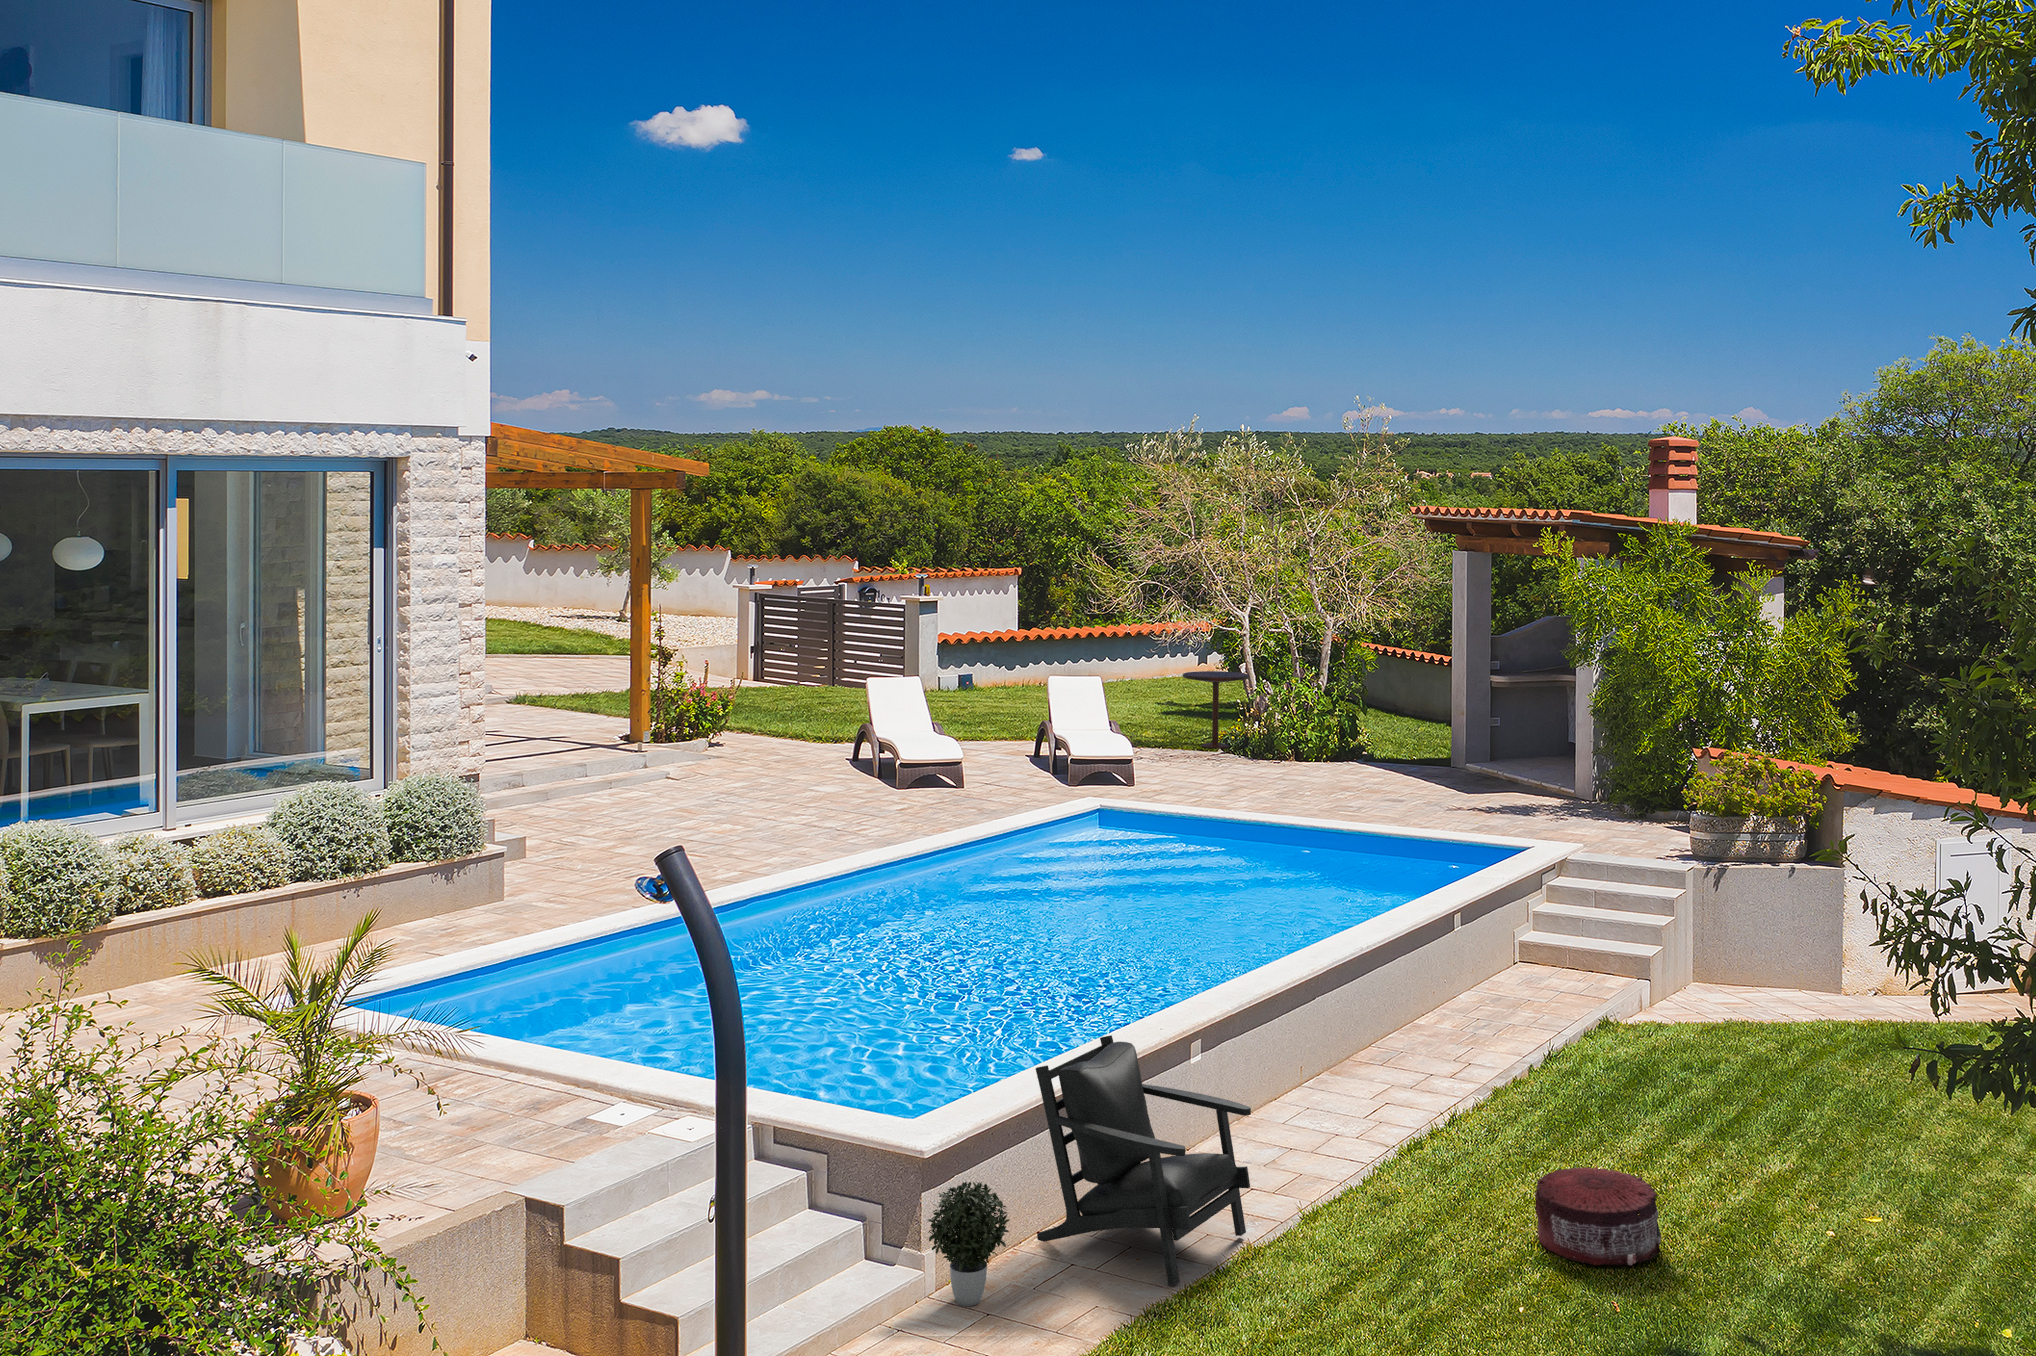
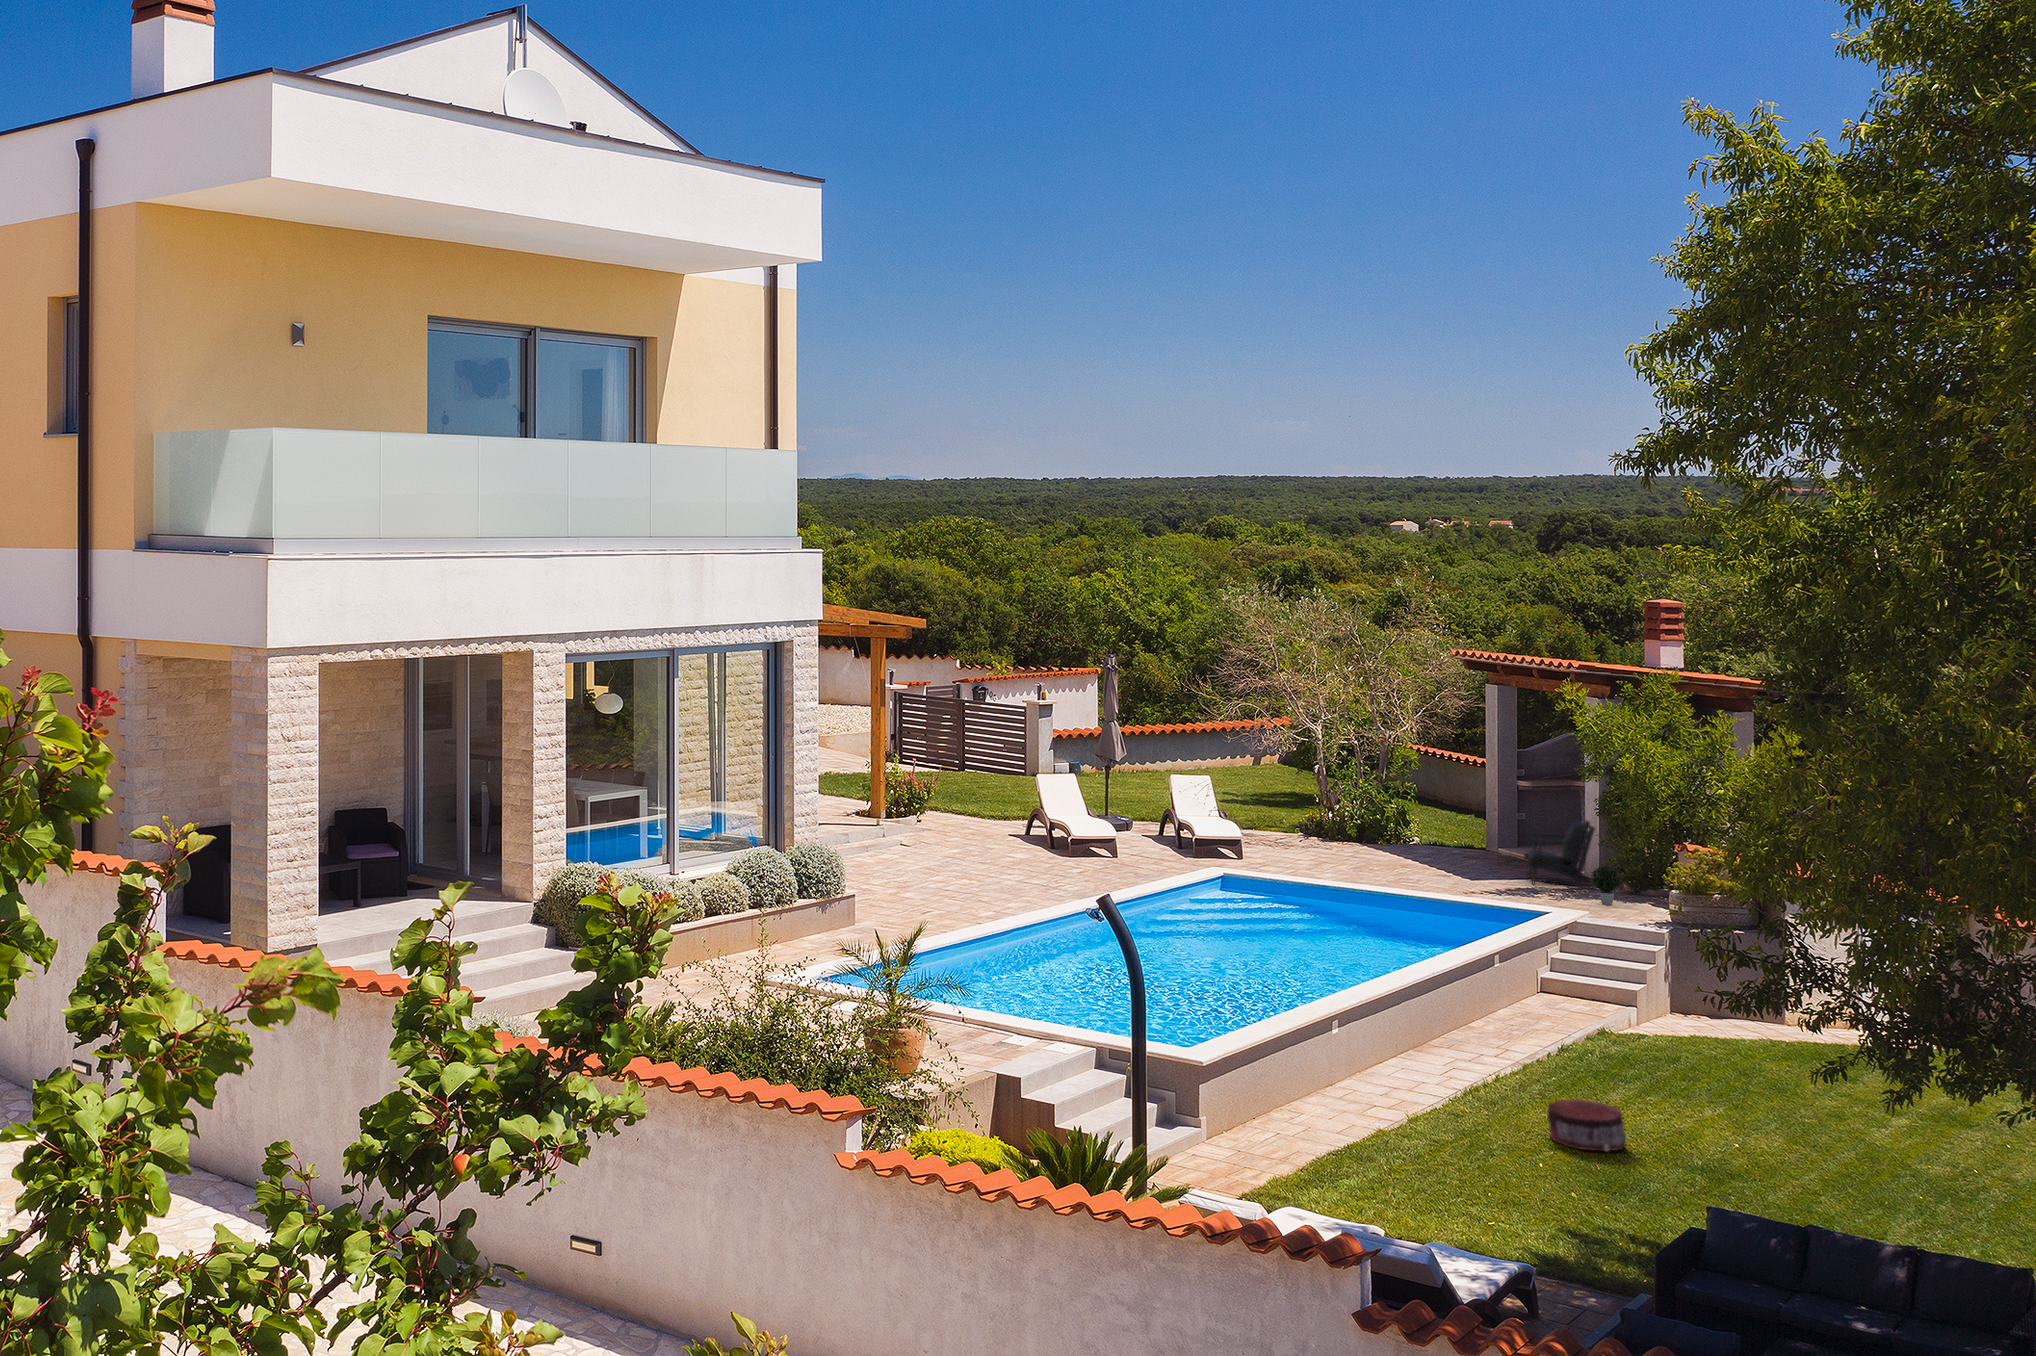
pedestal table: present [1182,671,1250,749] -> none [1266,771,1320,831]
armchair: present [1036,1035,1251,1286] -> present [1524,821,1595,887]
potted plant: present [927,1182,1010,1306] -> present [1591,866,1621,905]

